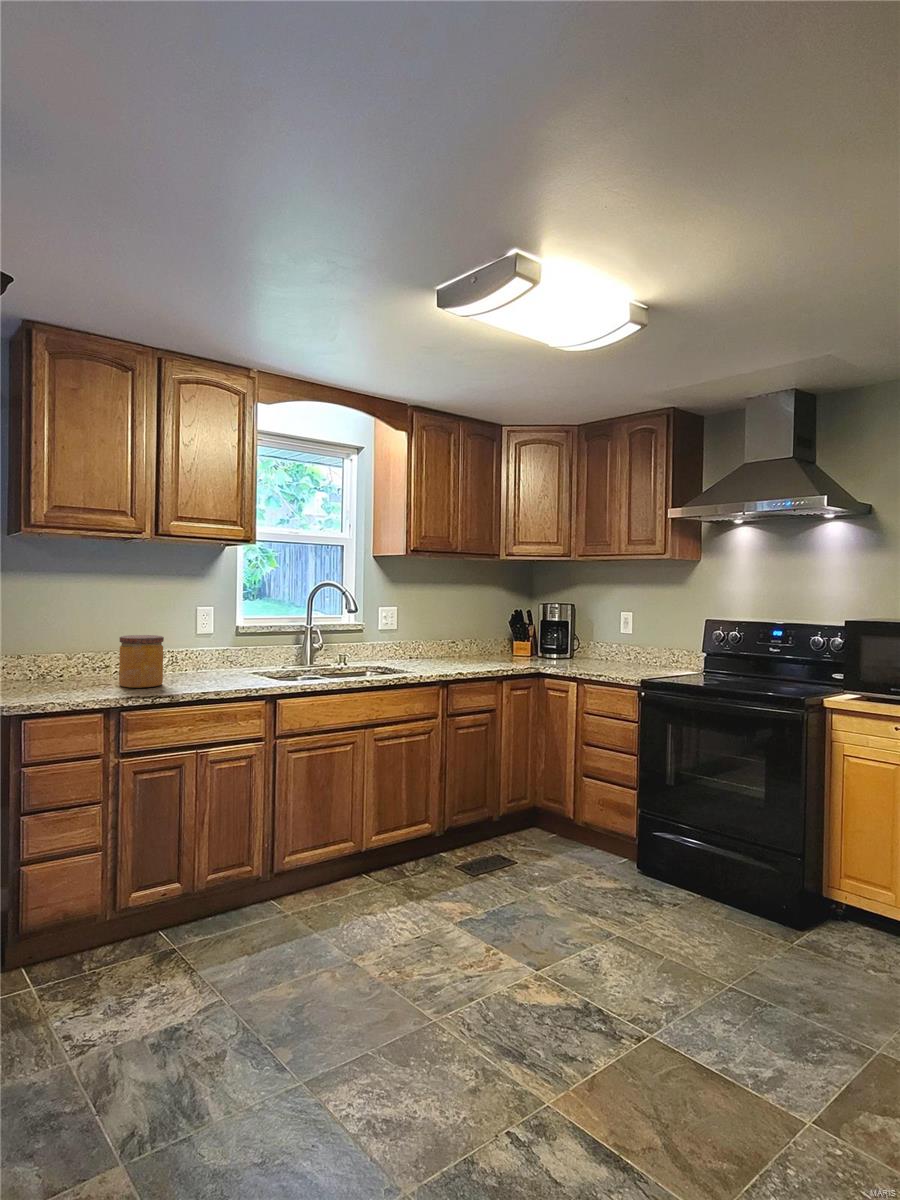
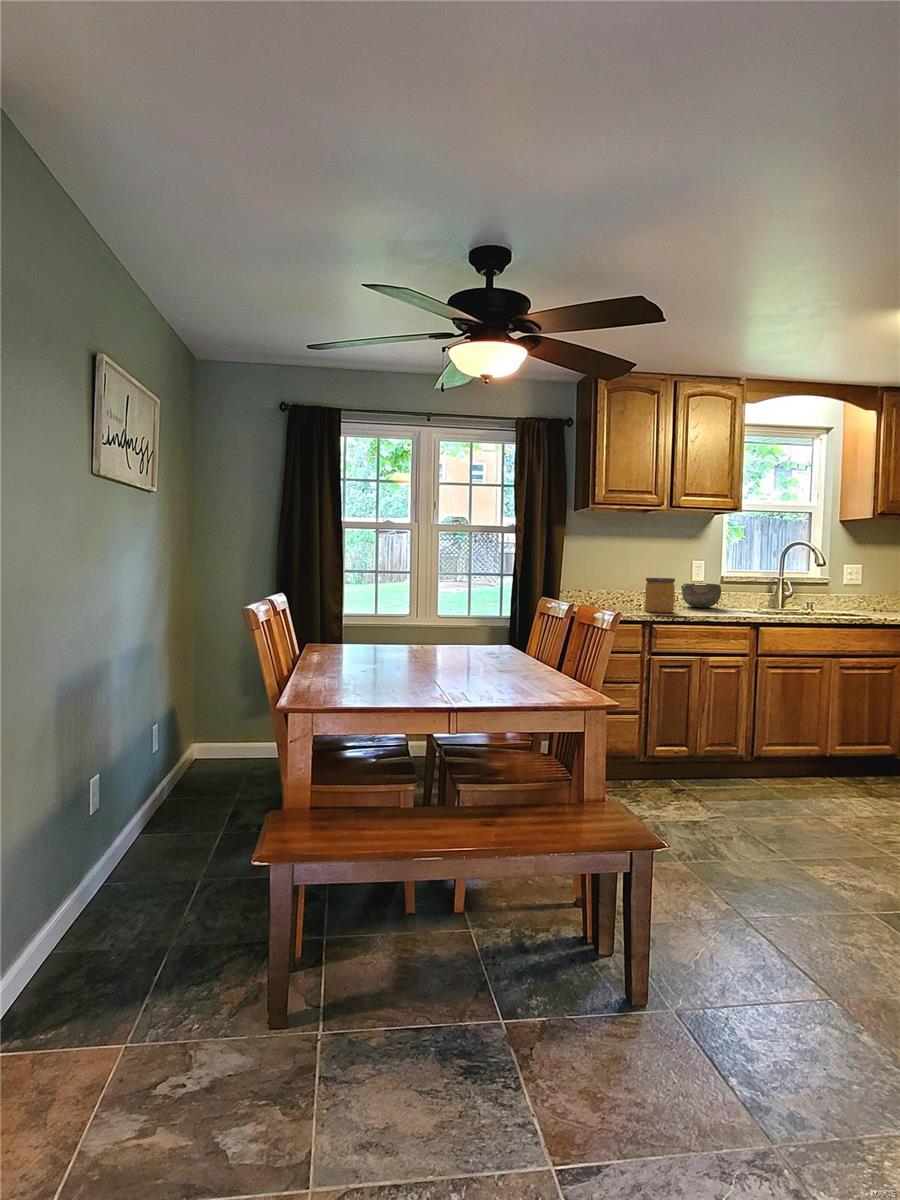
bowl: none [181,637,234,671] -> present [681,583,721,608]

